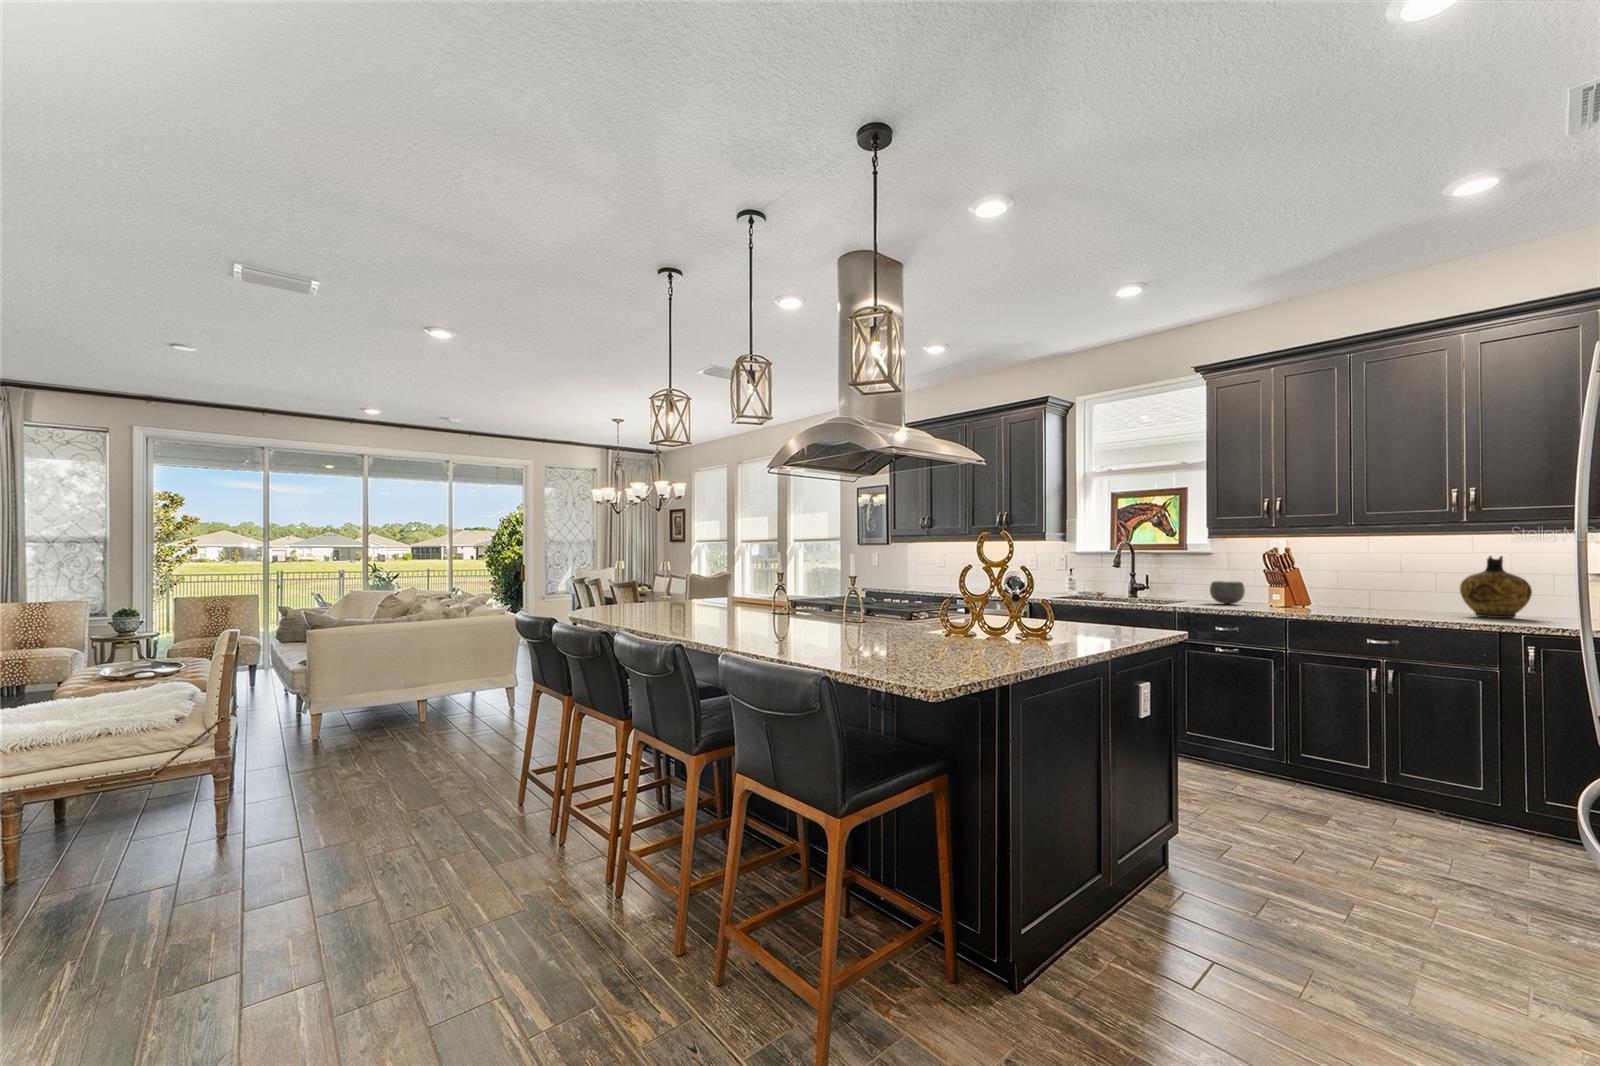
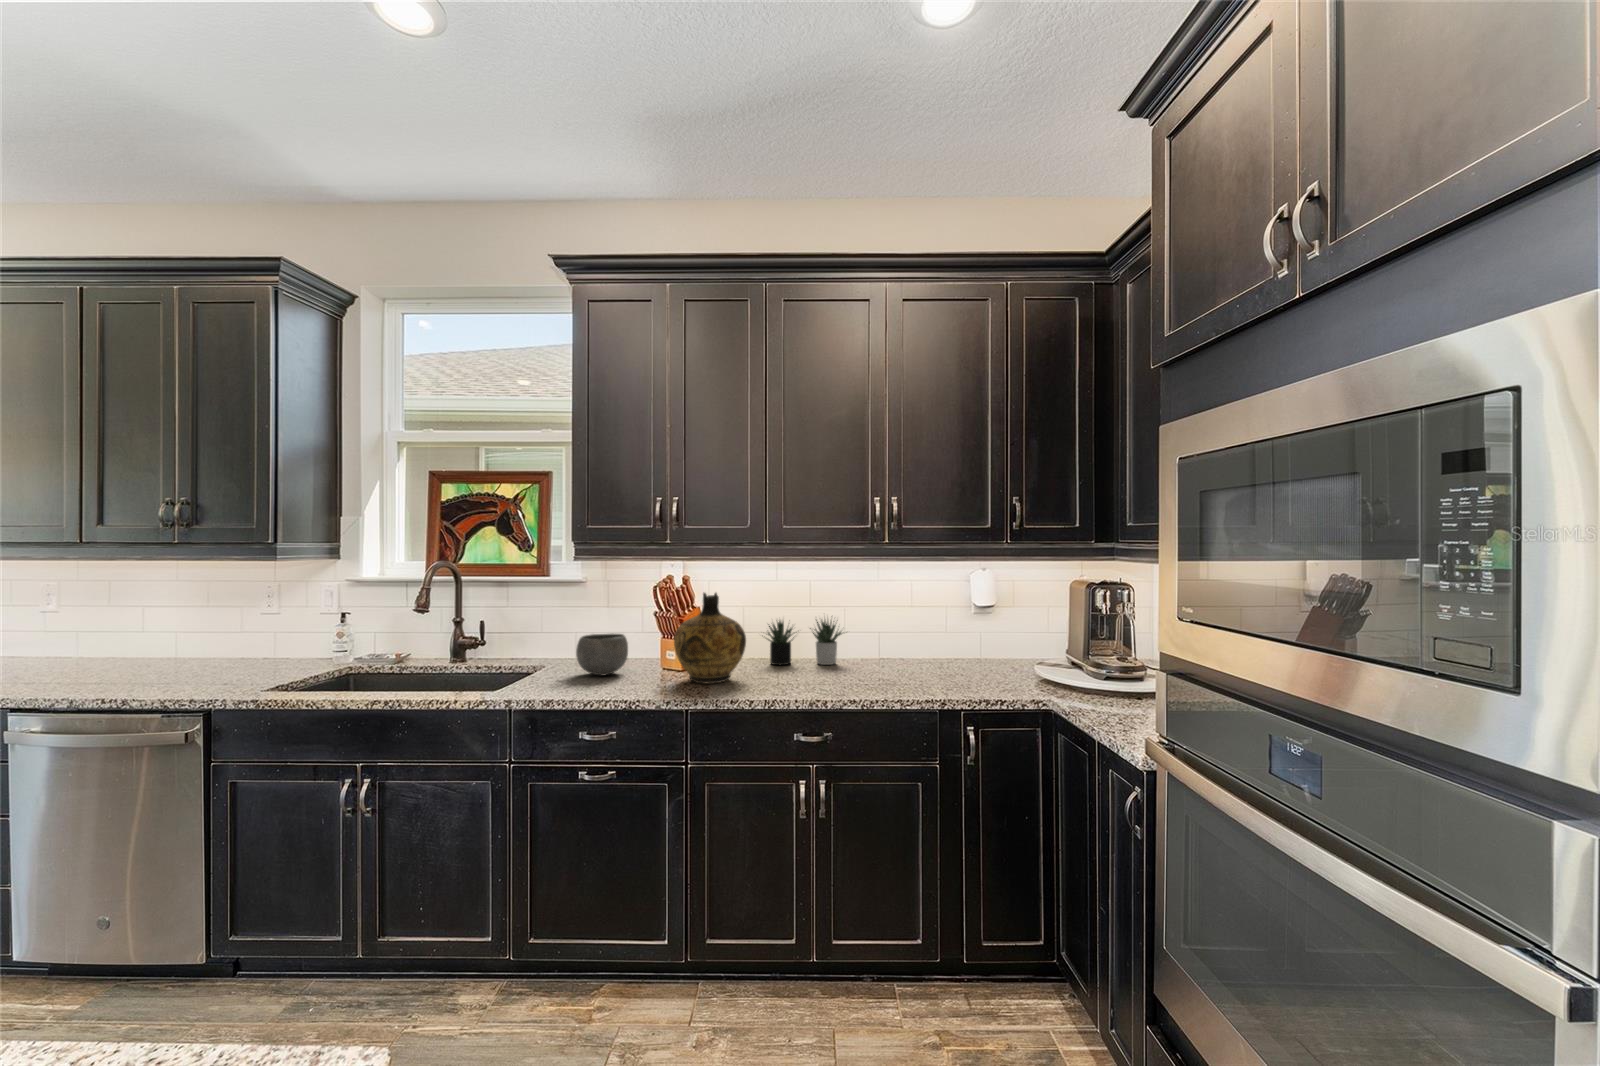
ceramic jug: present [1460,556,1532,618] -> present [674,593,746,684]
succulent plant: none [1346,575,1431,611] -> present [767,620,842,665]

